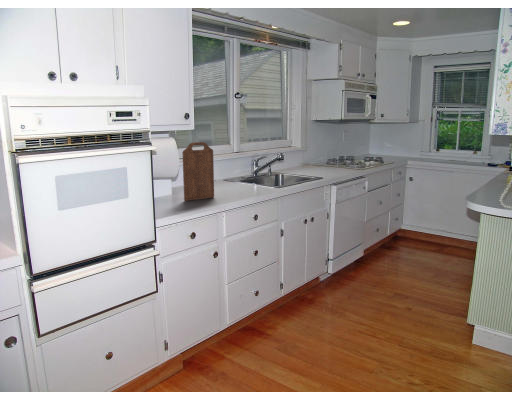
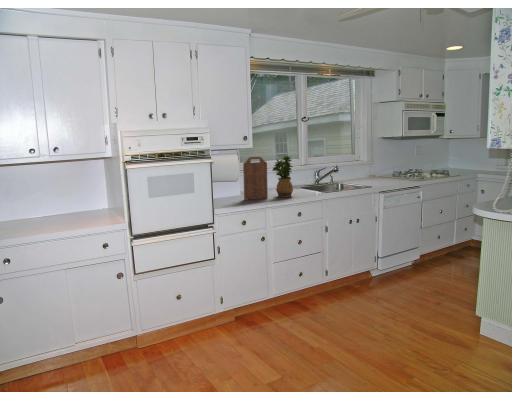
potted plant: none [217,140,245,196] -> present [273,156,293,197]

